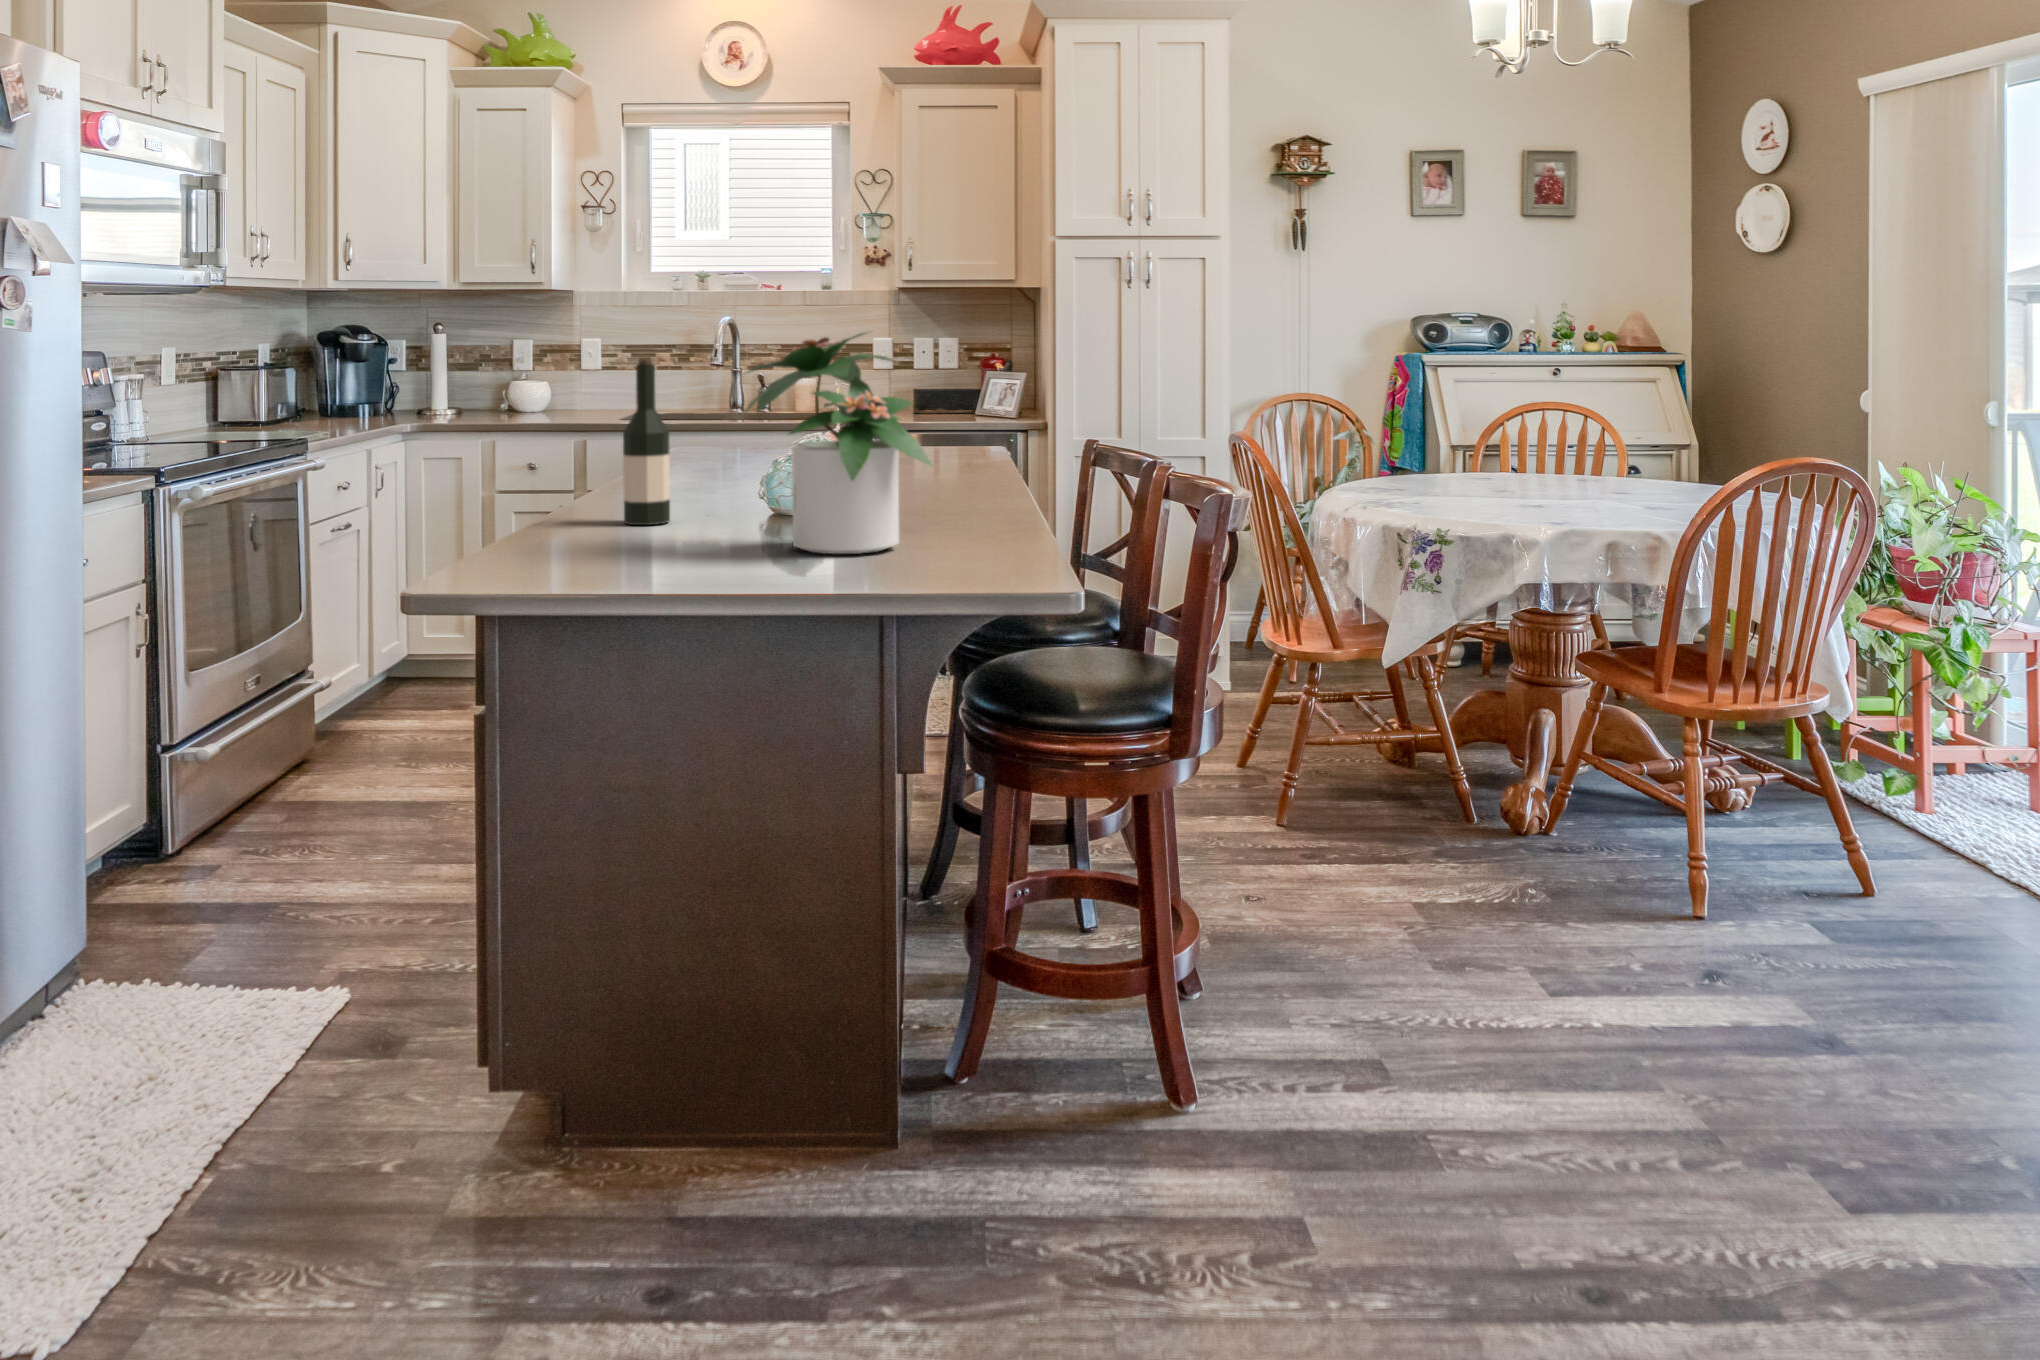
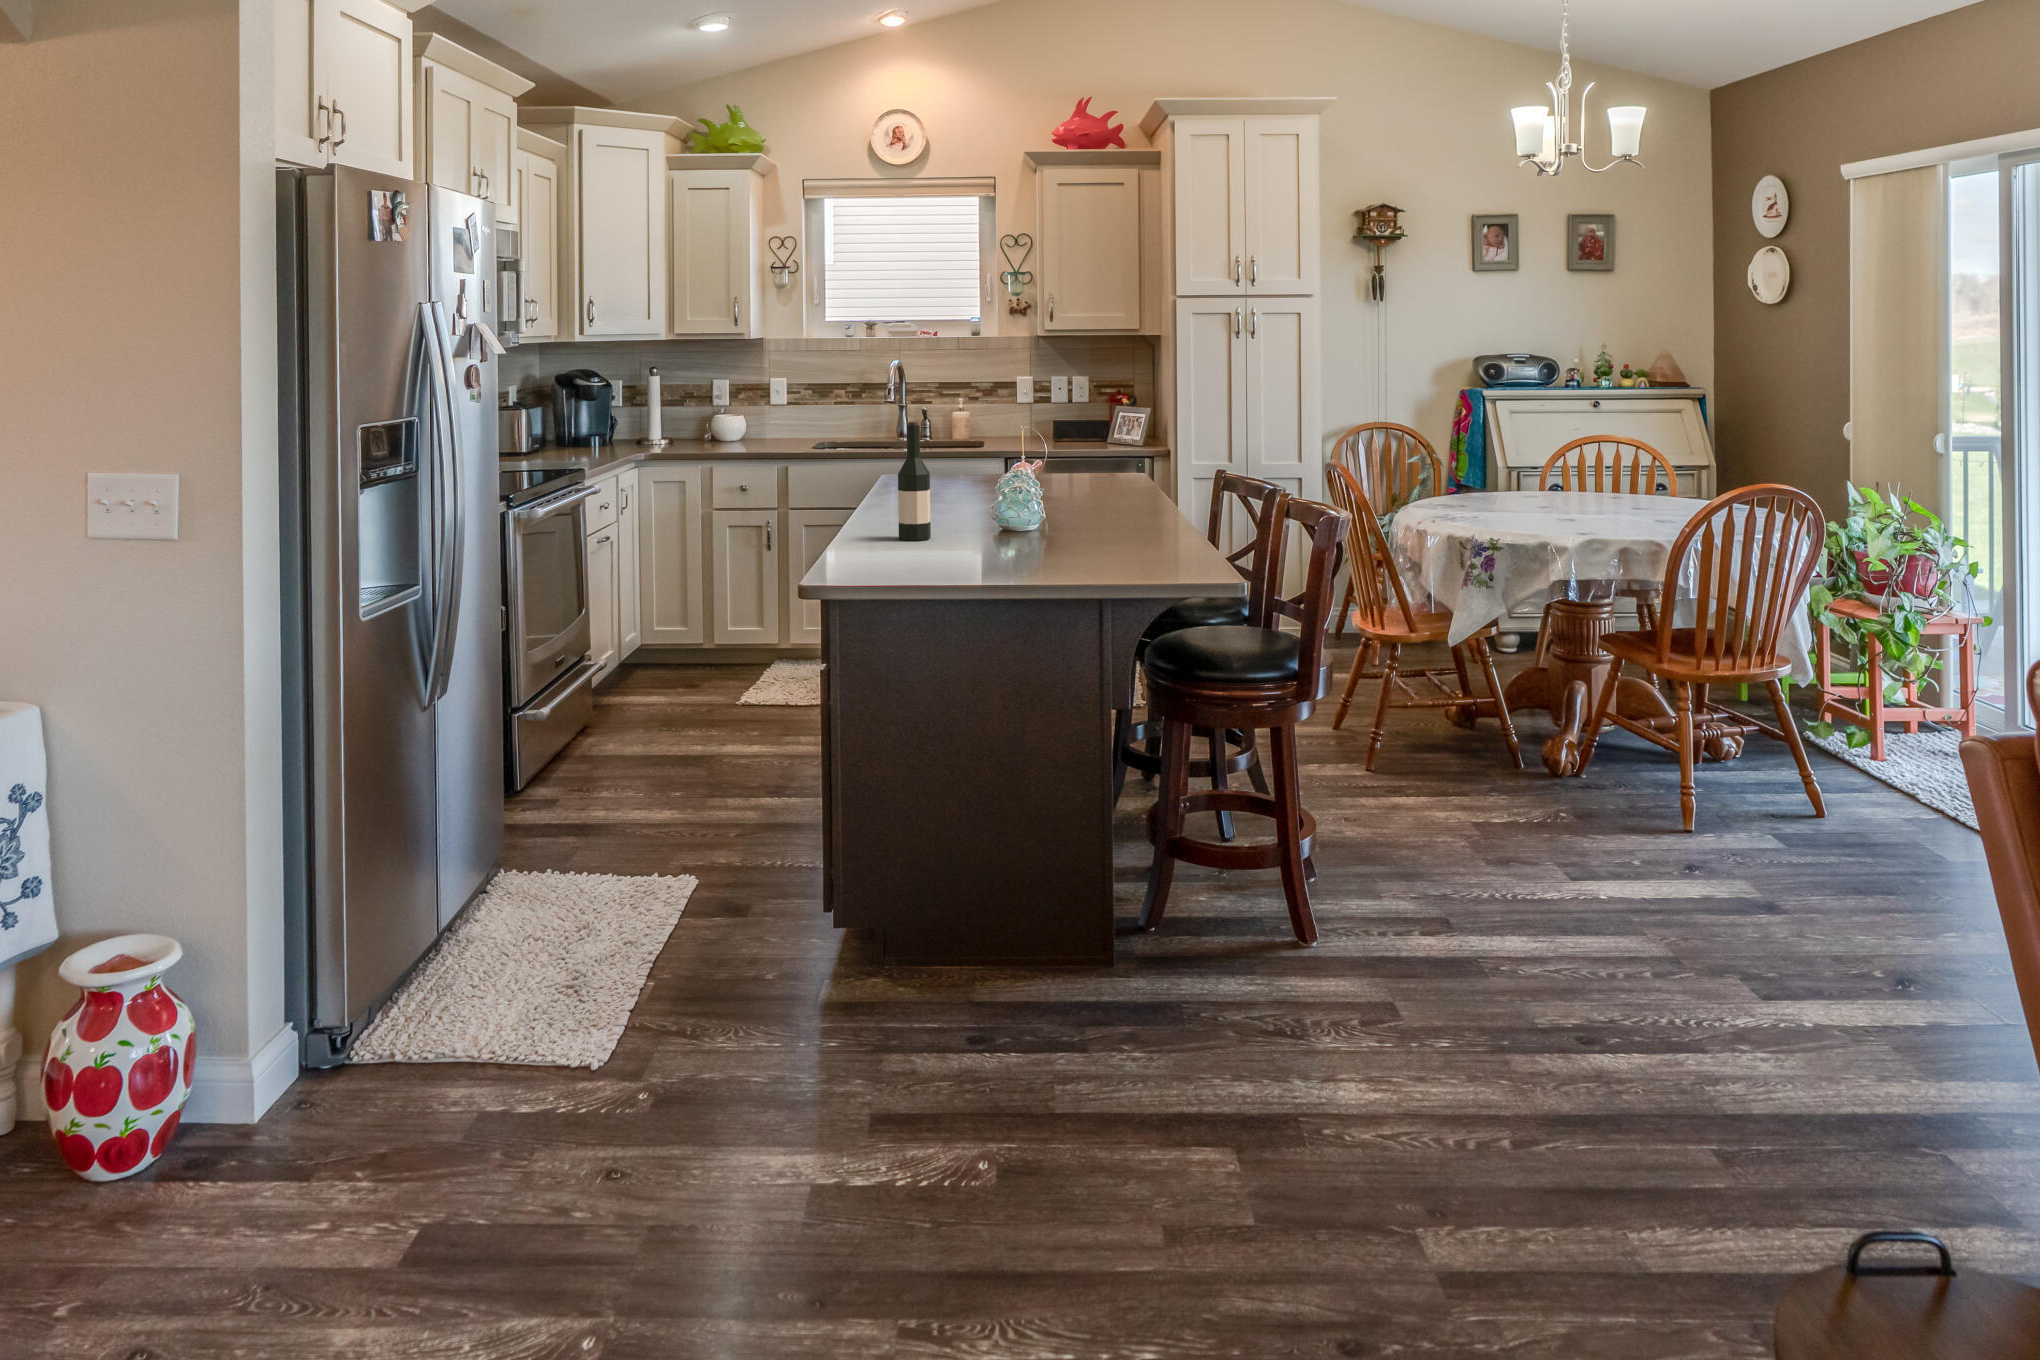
potted plant: present [745,333,932,554] -> none [997,407,1134,561]

